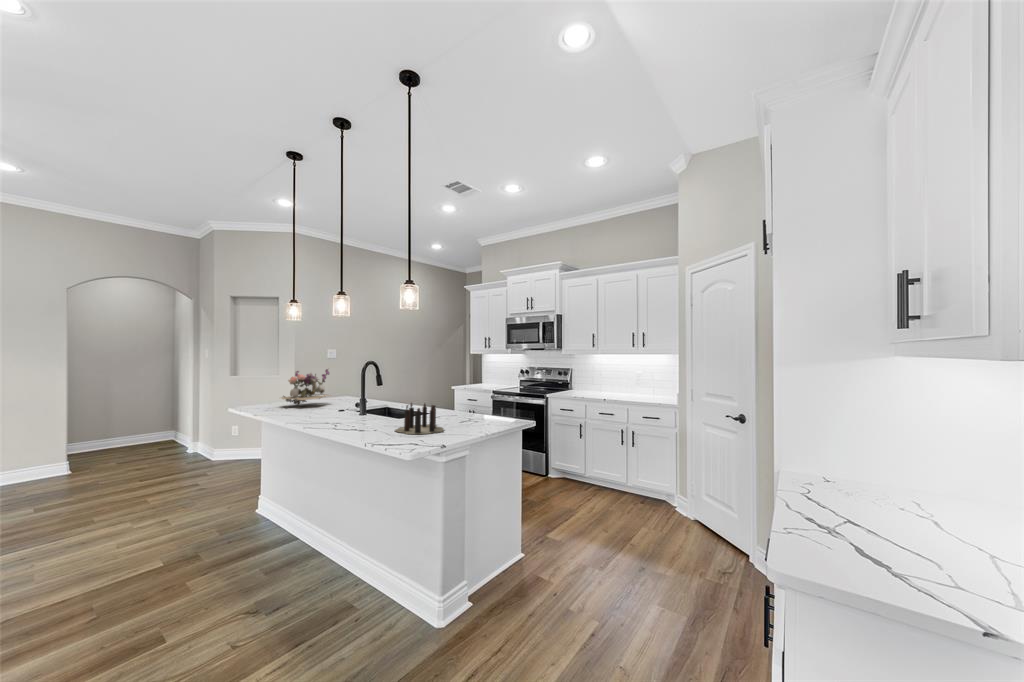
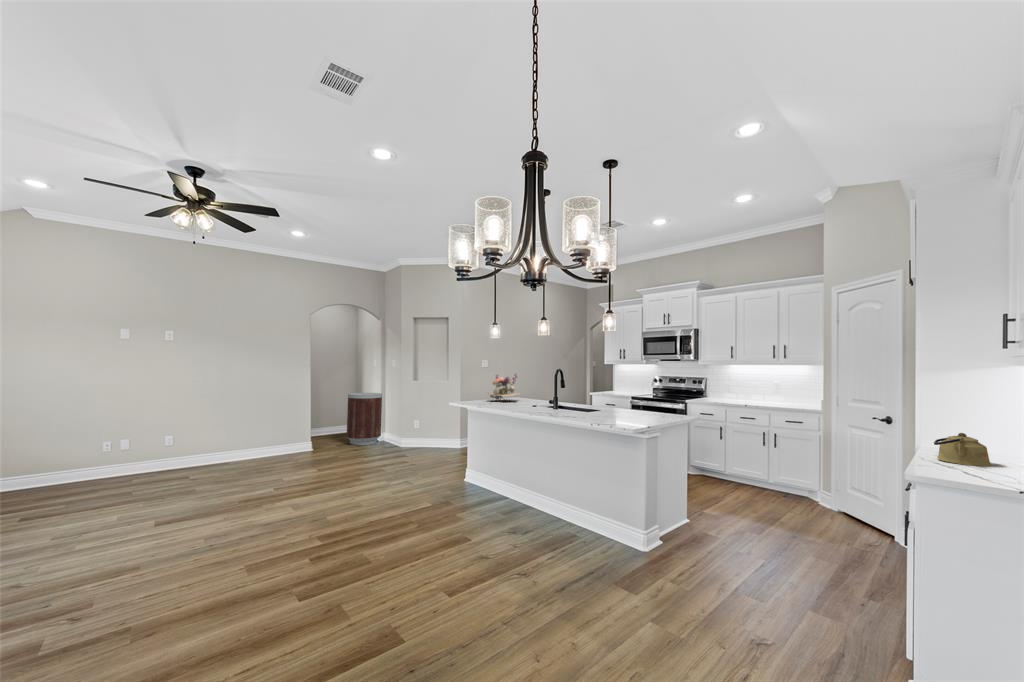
trash can: none [135,393,192,462] -> present [347,393,382,445]
candle: present [395,403,443,435] -> none [600,396,644,418]
kettle: none [800,462,875,517] -> present [934,433,991,466]

